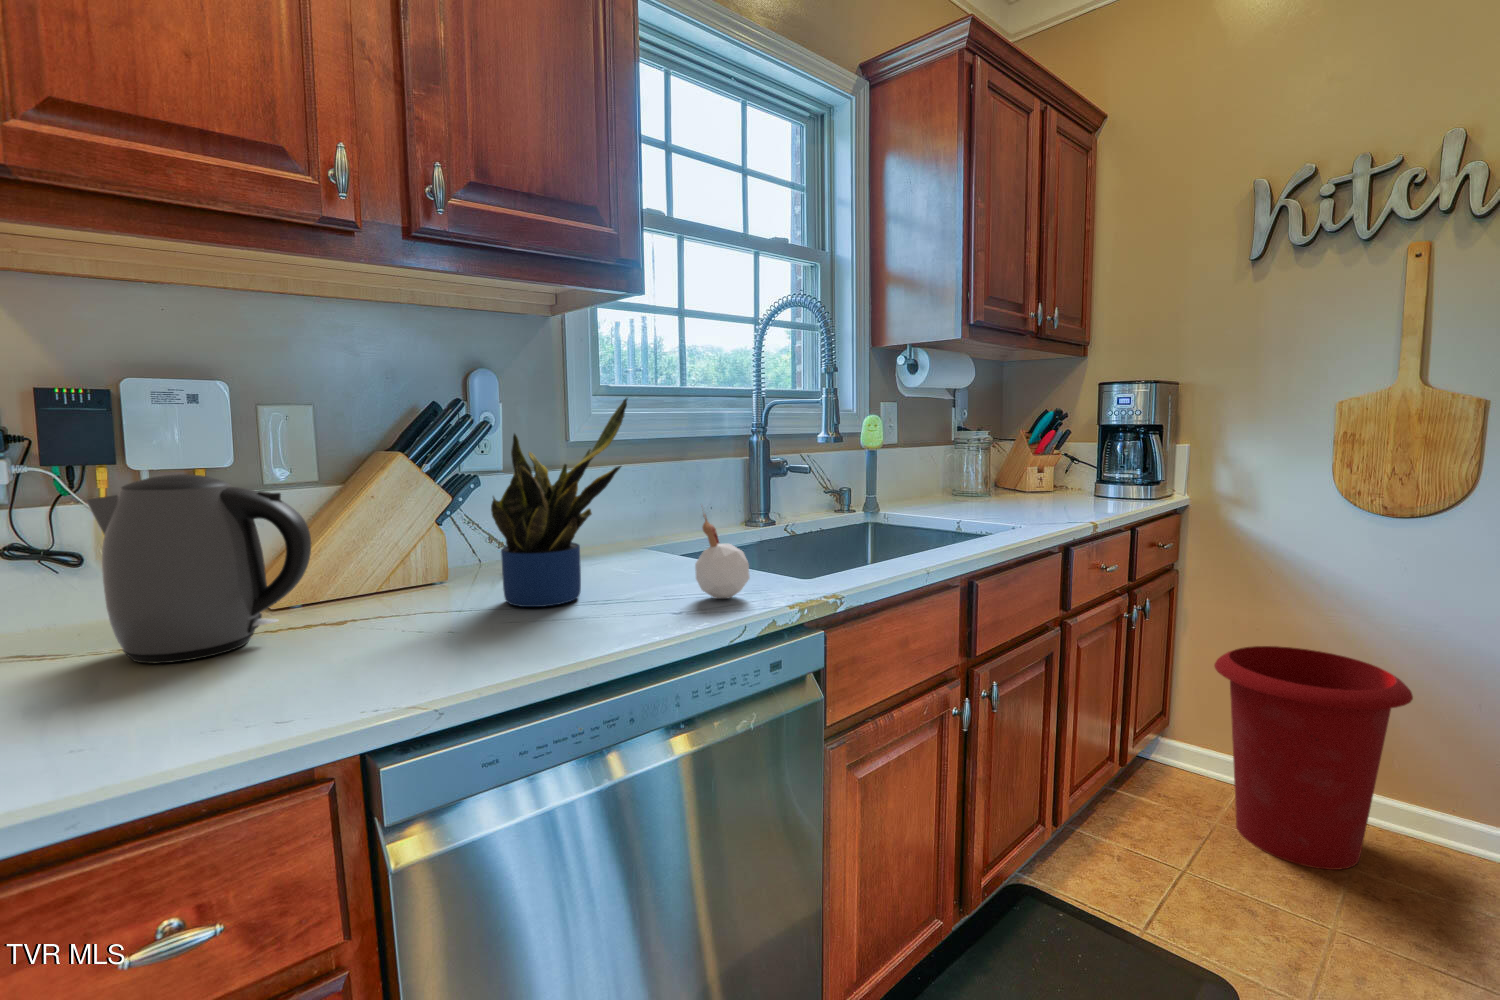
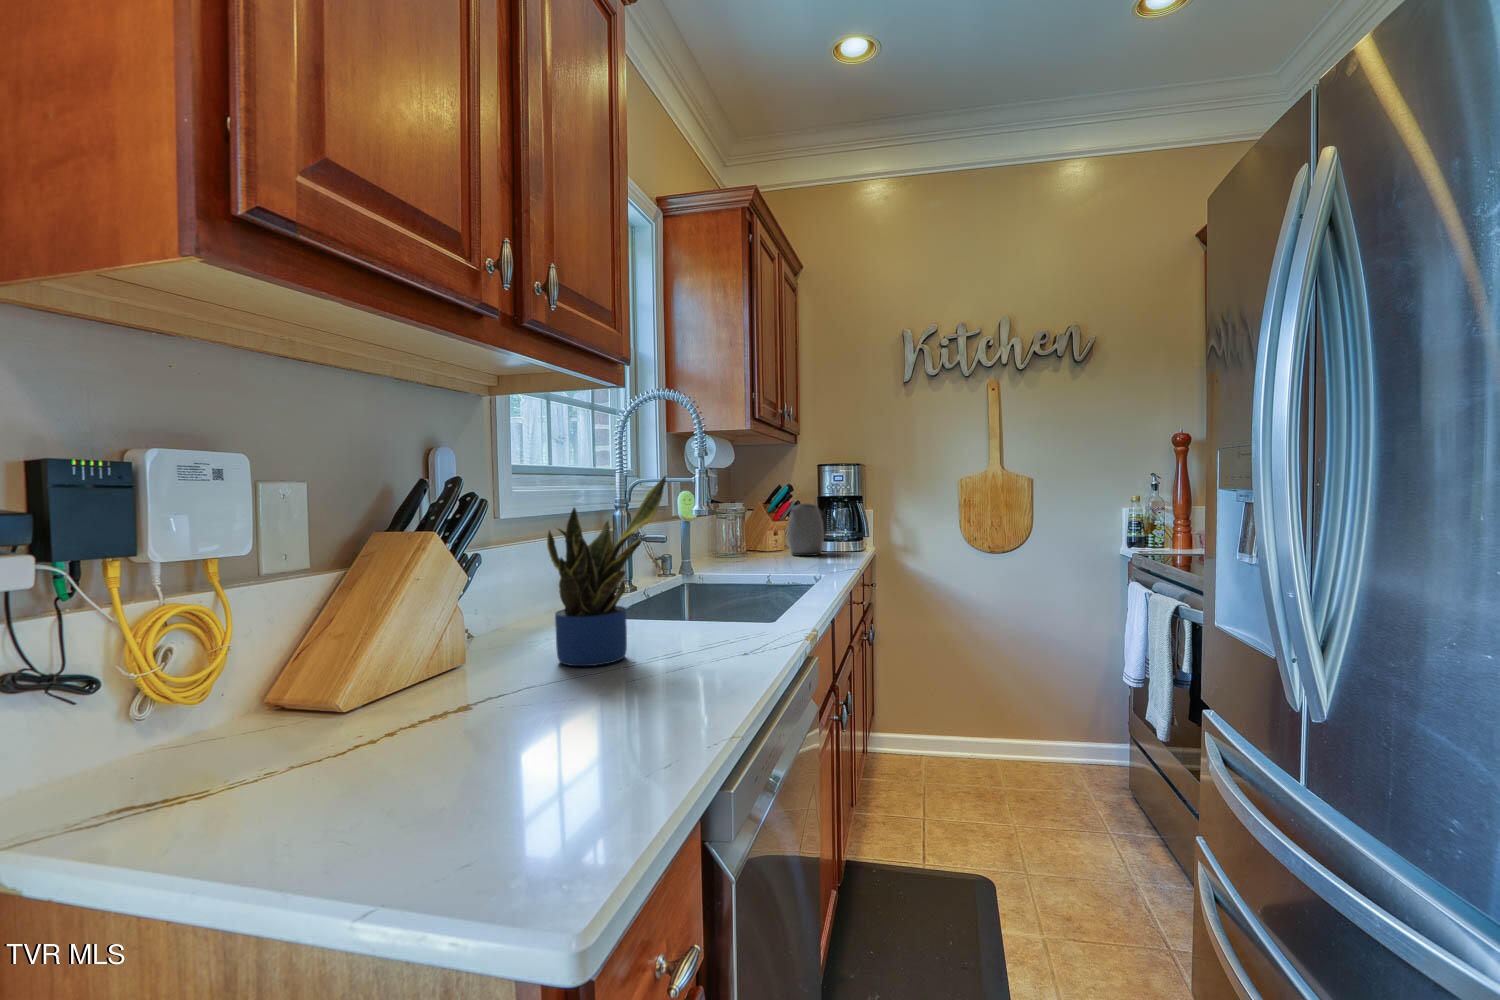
kettle: present [86,474,311,663] -> present [787,504,827,556]
candle: present [695,506,750,598] -> none [711,562,758,639]
waste bin: present [1214,646,1413,870] -> none [912,645,1024,792]

